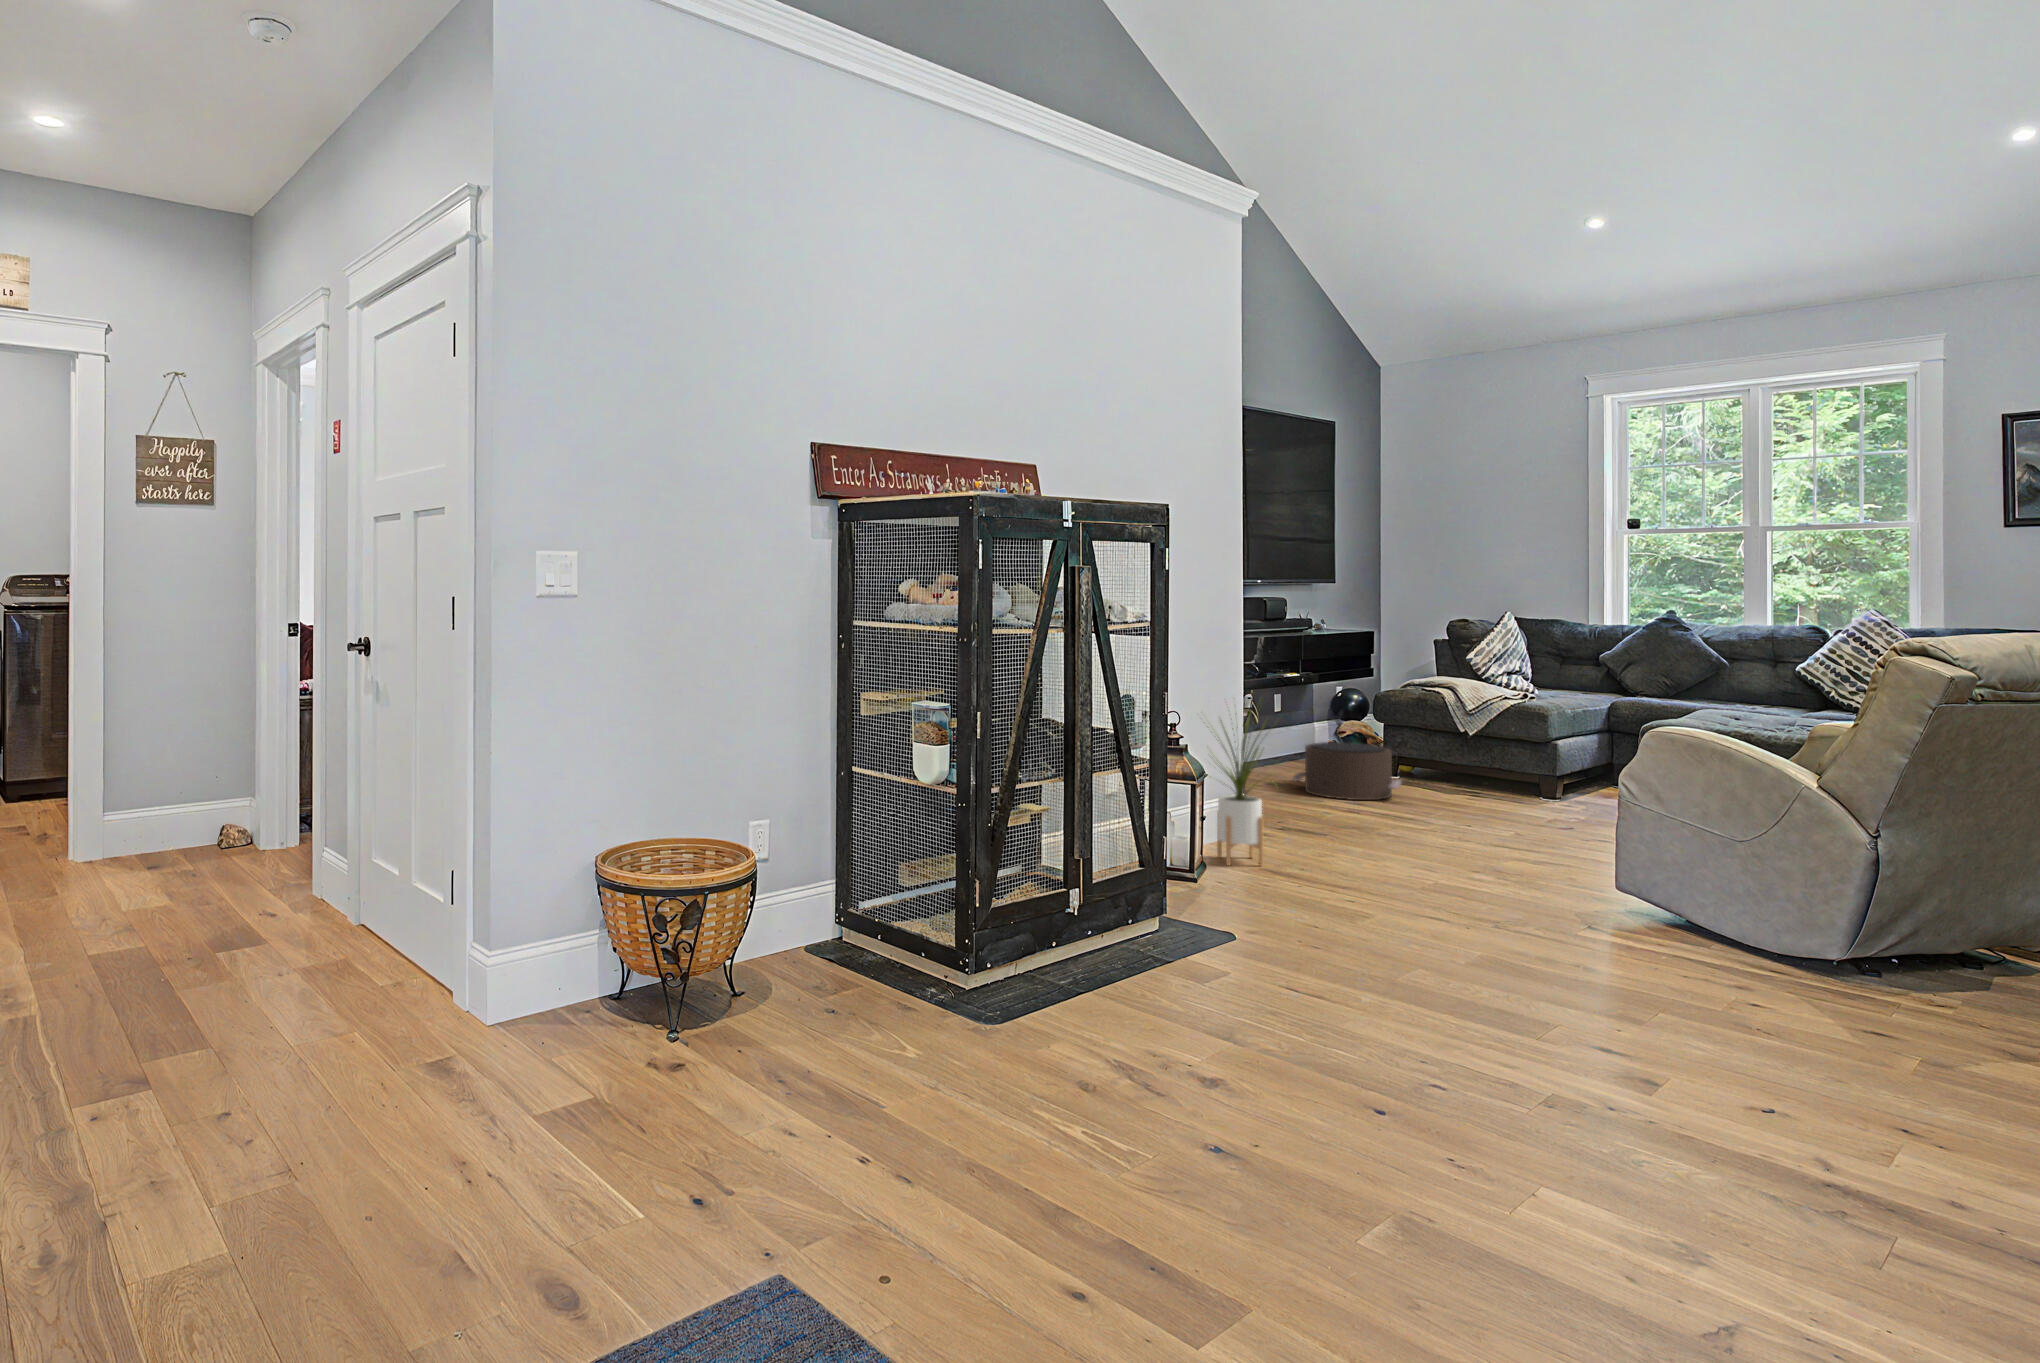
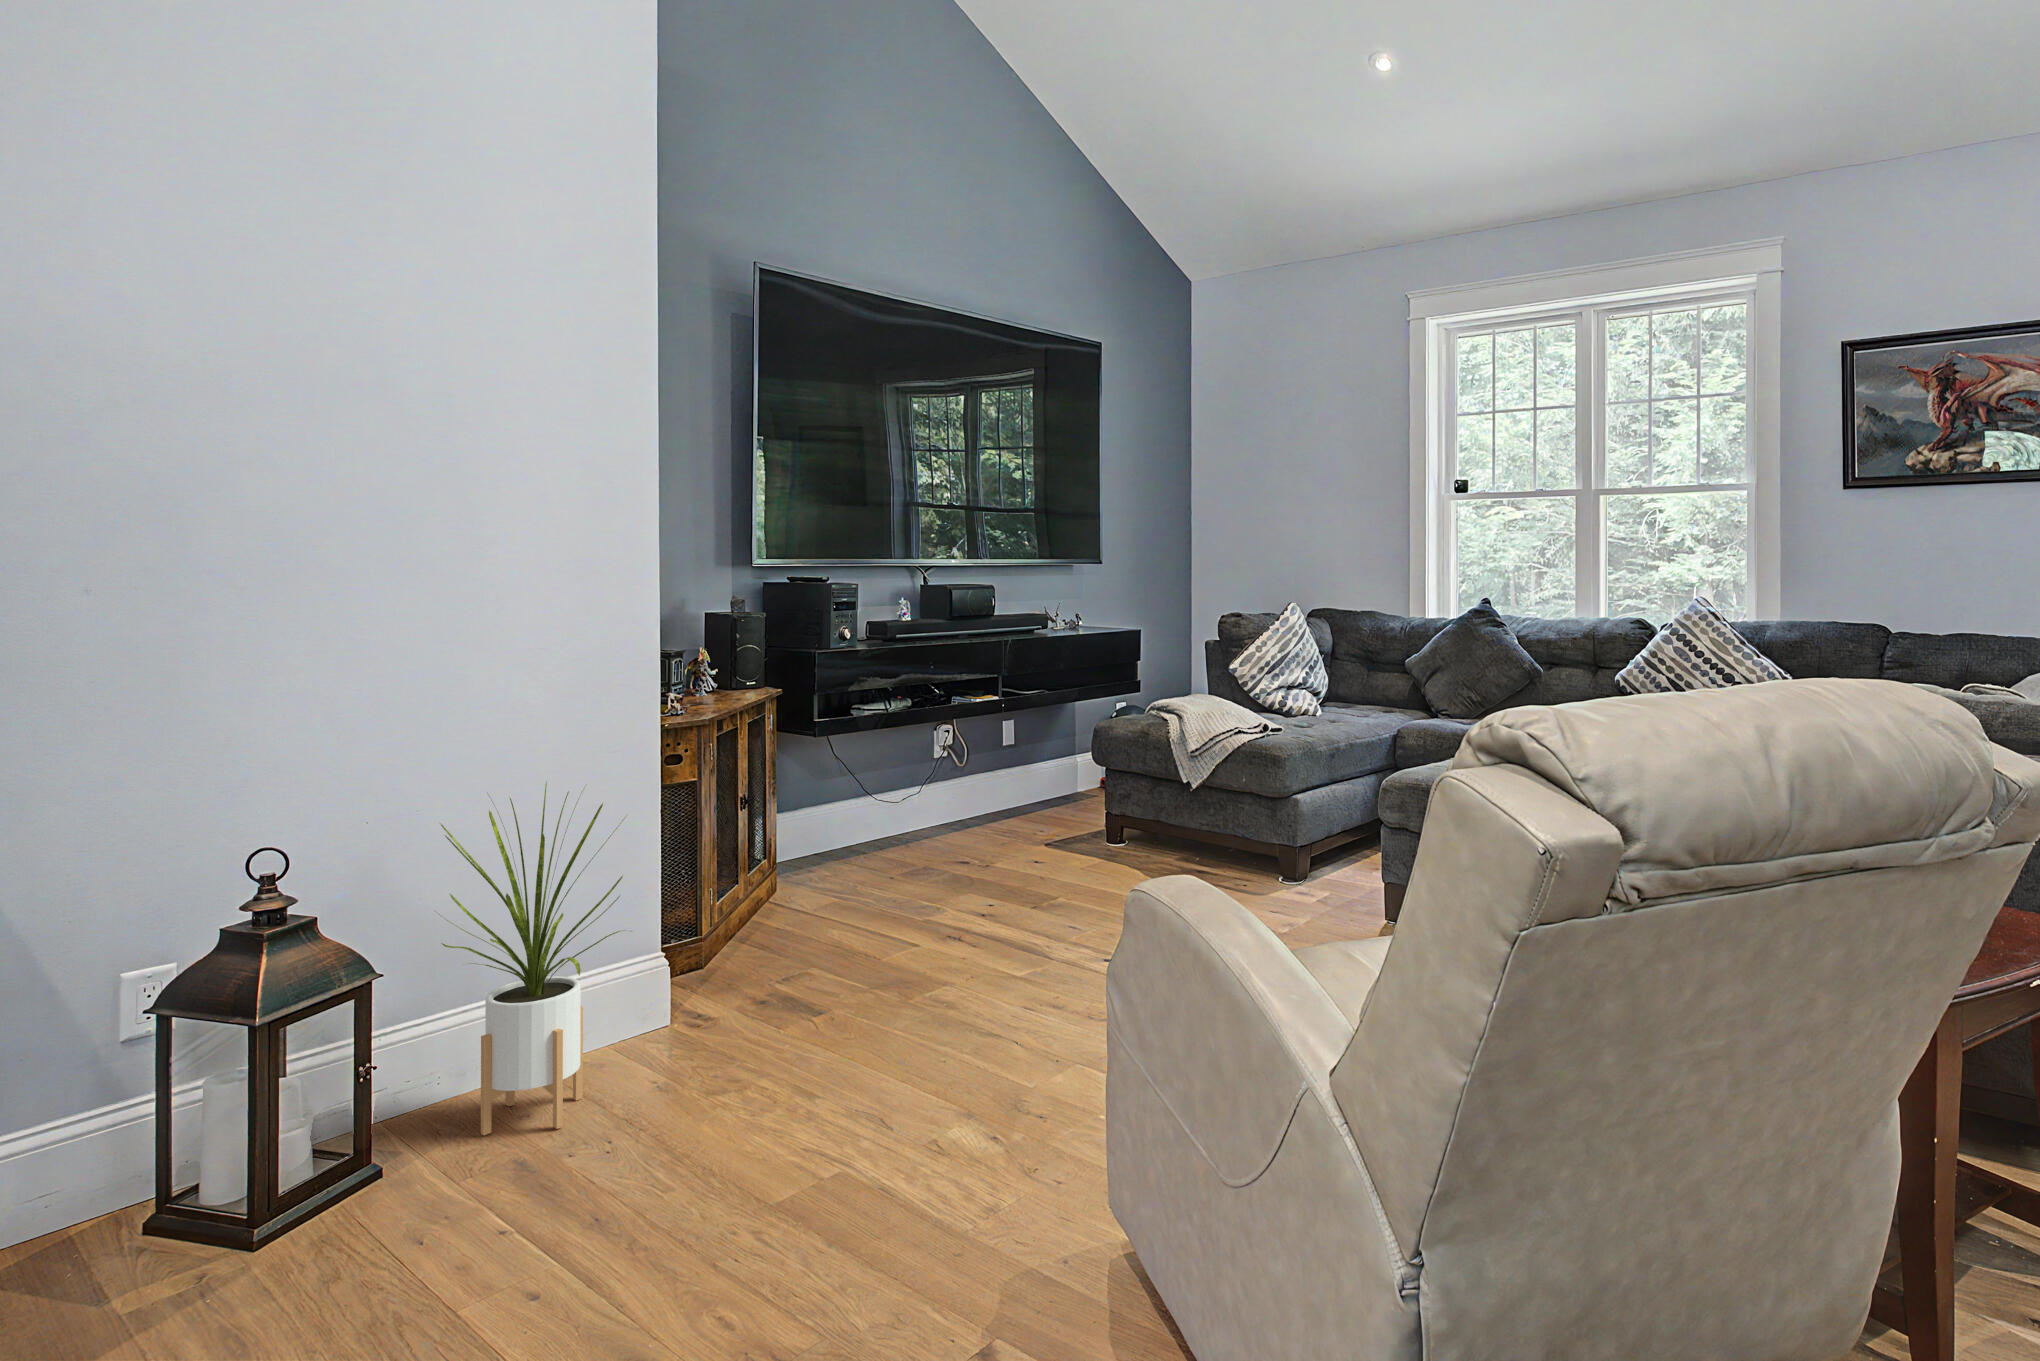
pouf: present [1292,742,1402,800] -> none [912,804,1080,901]

